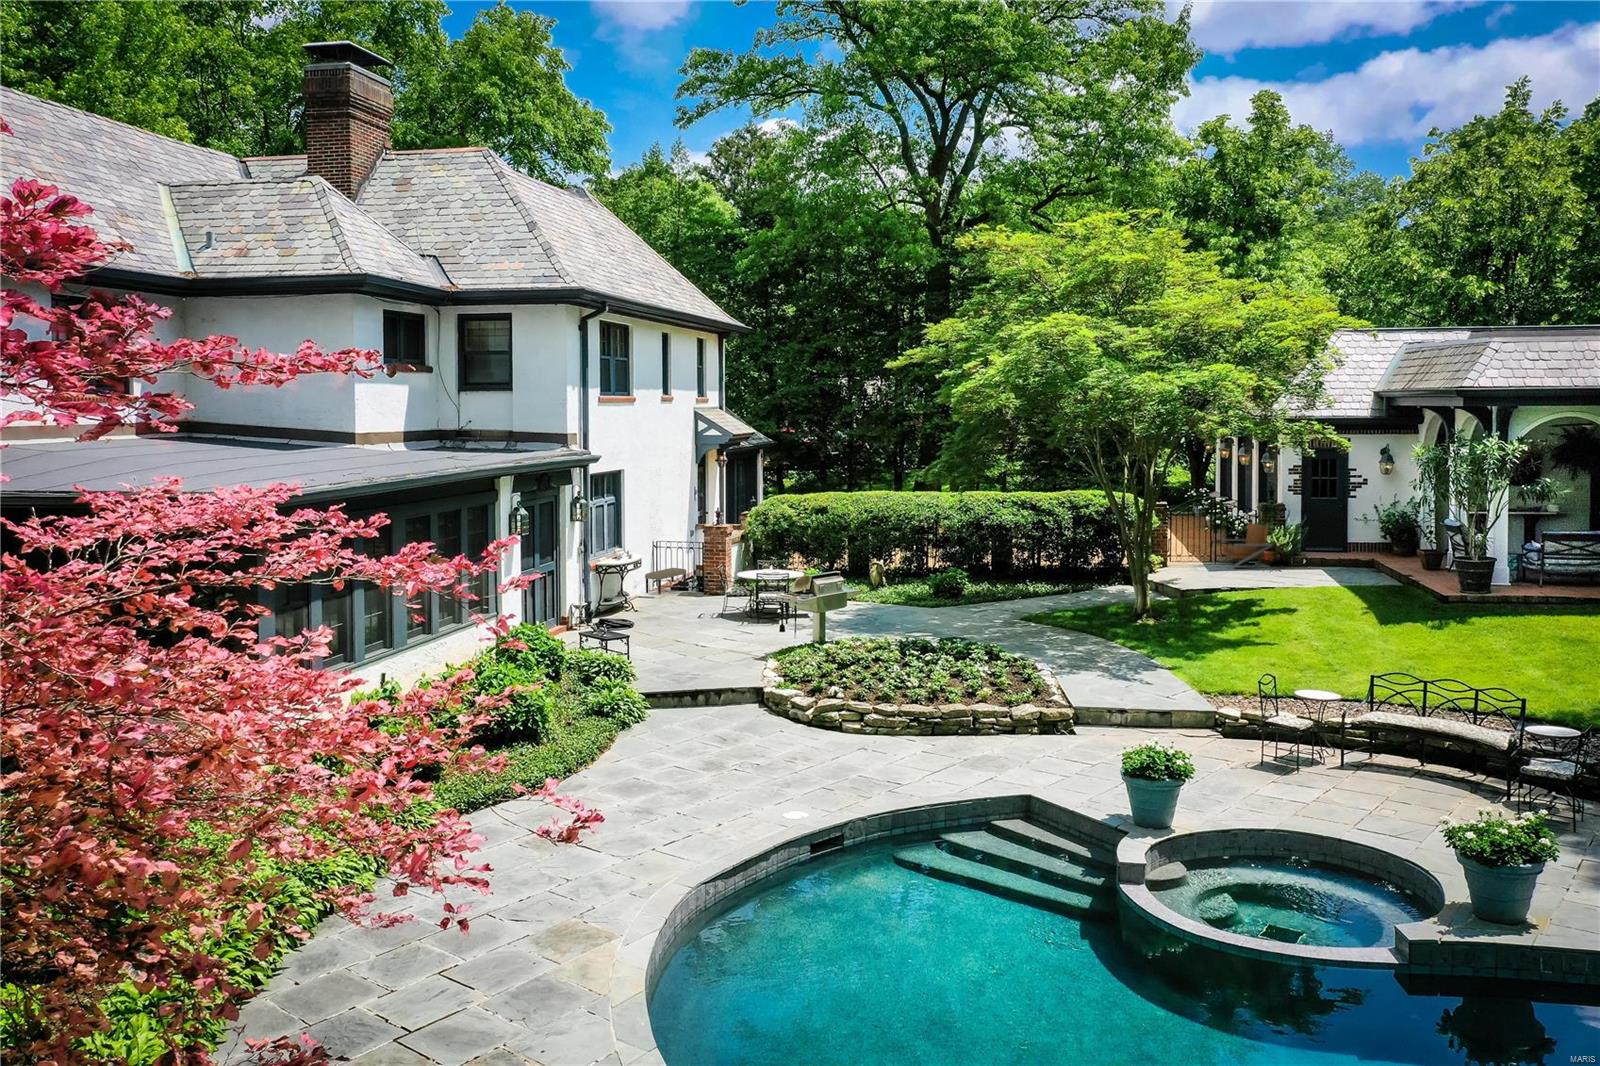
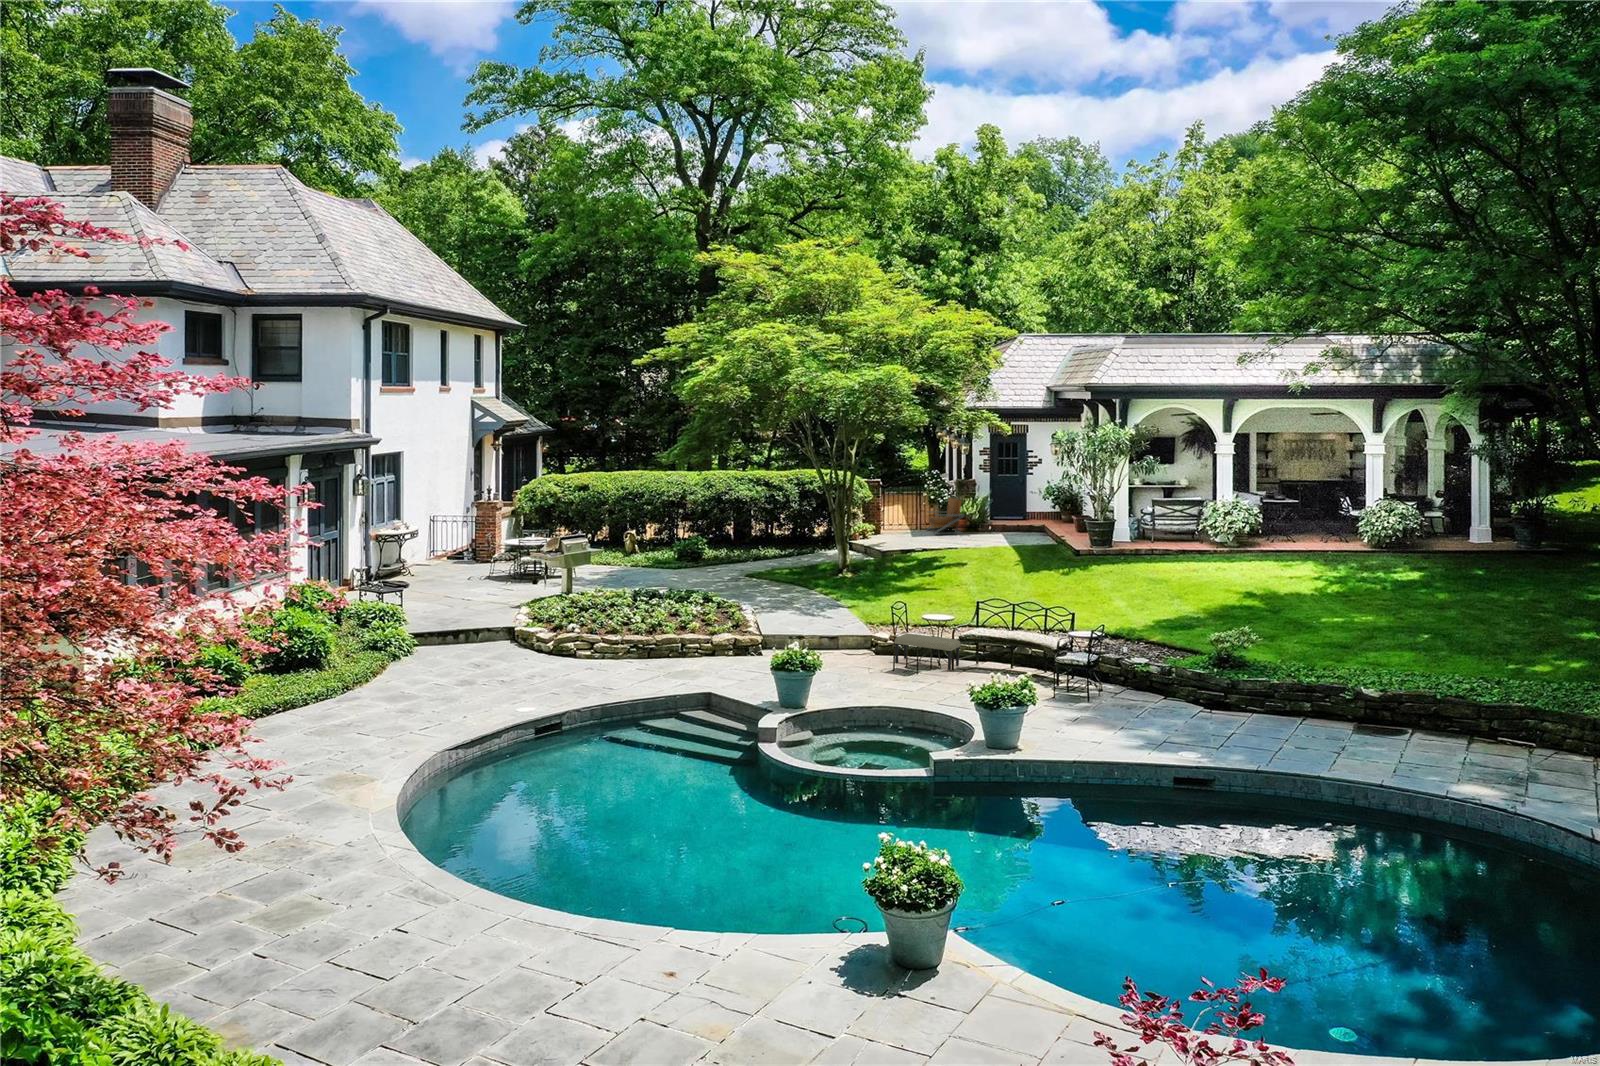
bench: present [645,568,687,594] -> present [895,633,960,670]

